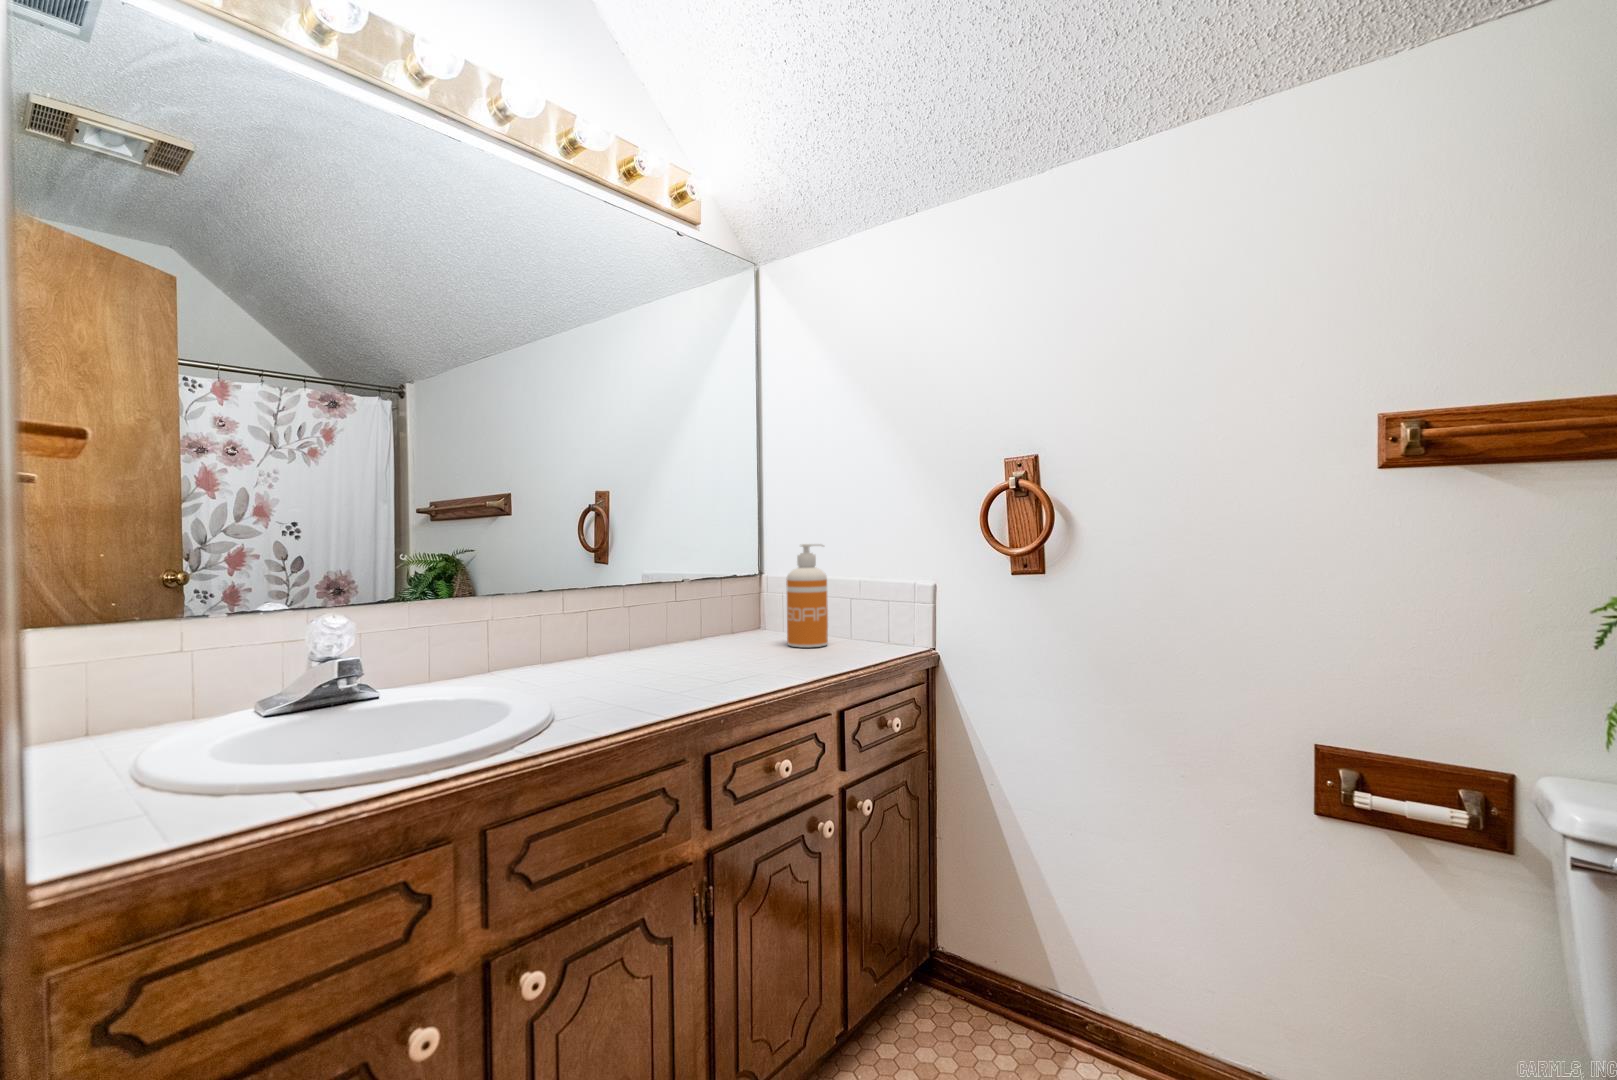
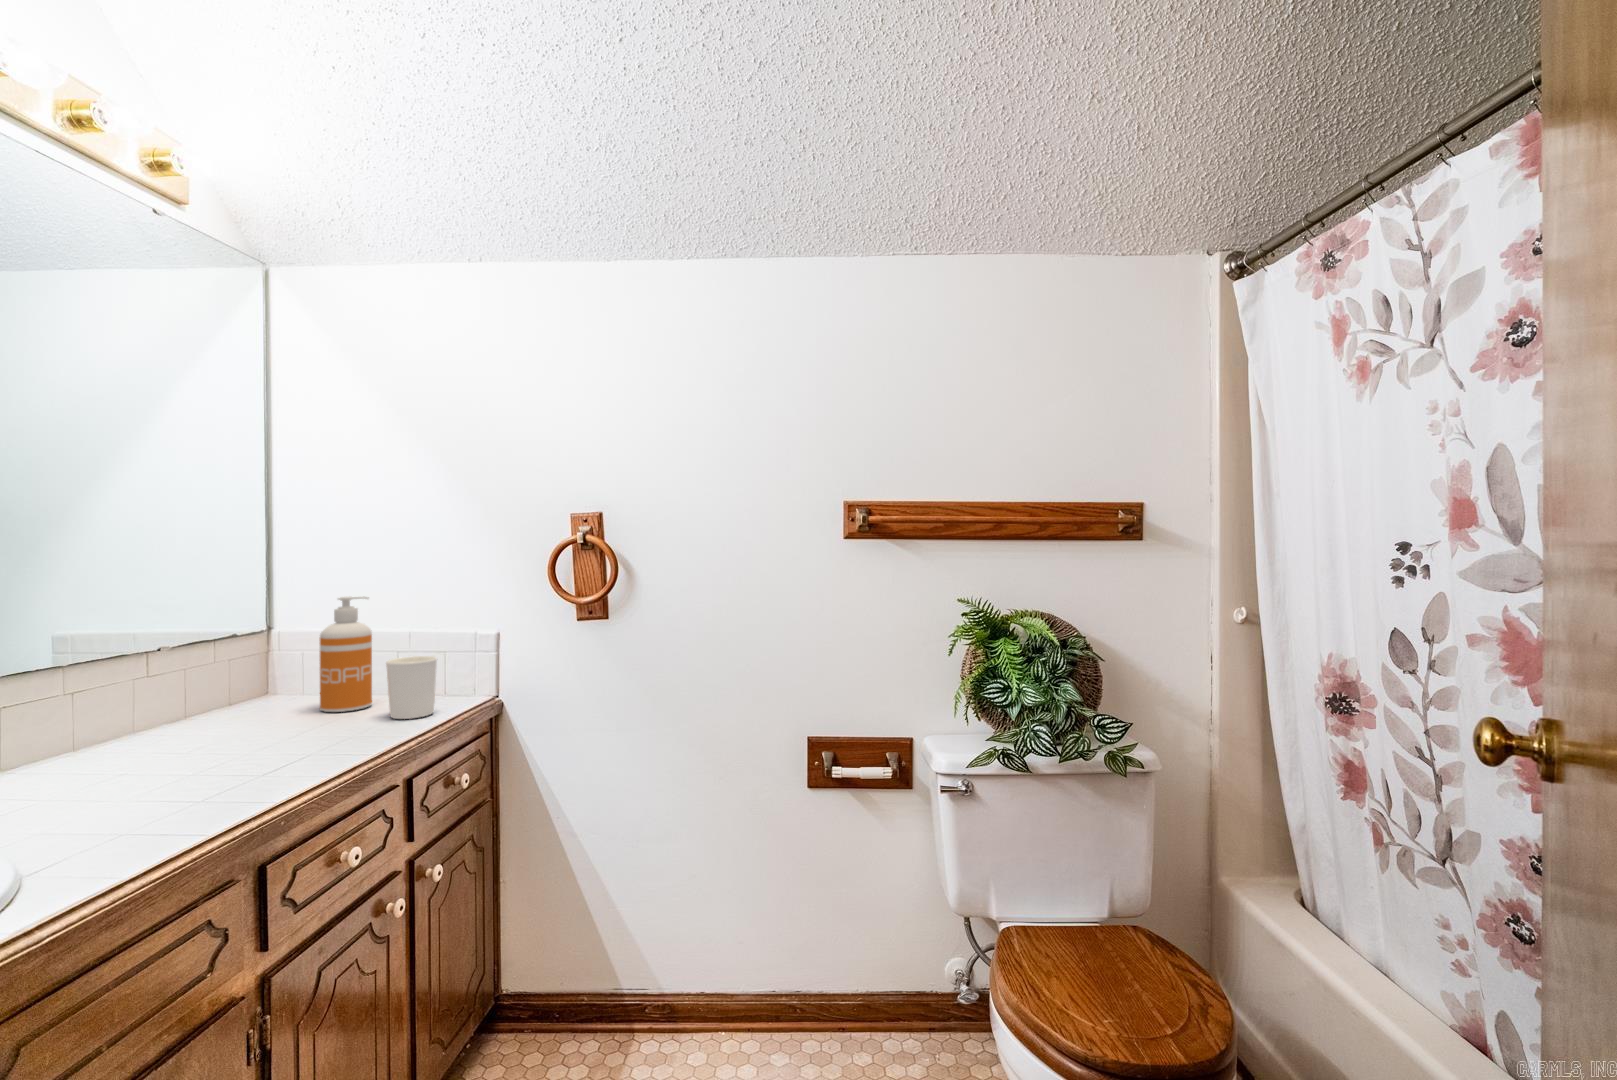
candle holder: none [831,601,874,659] -> present [386,656,437,719]

